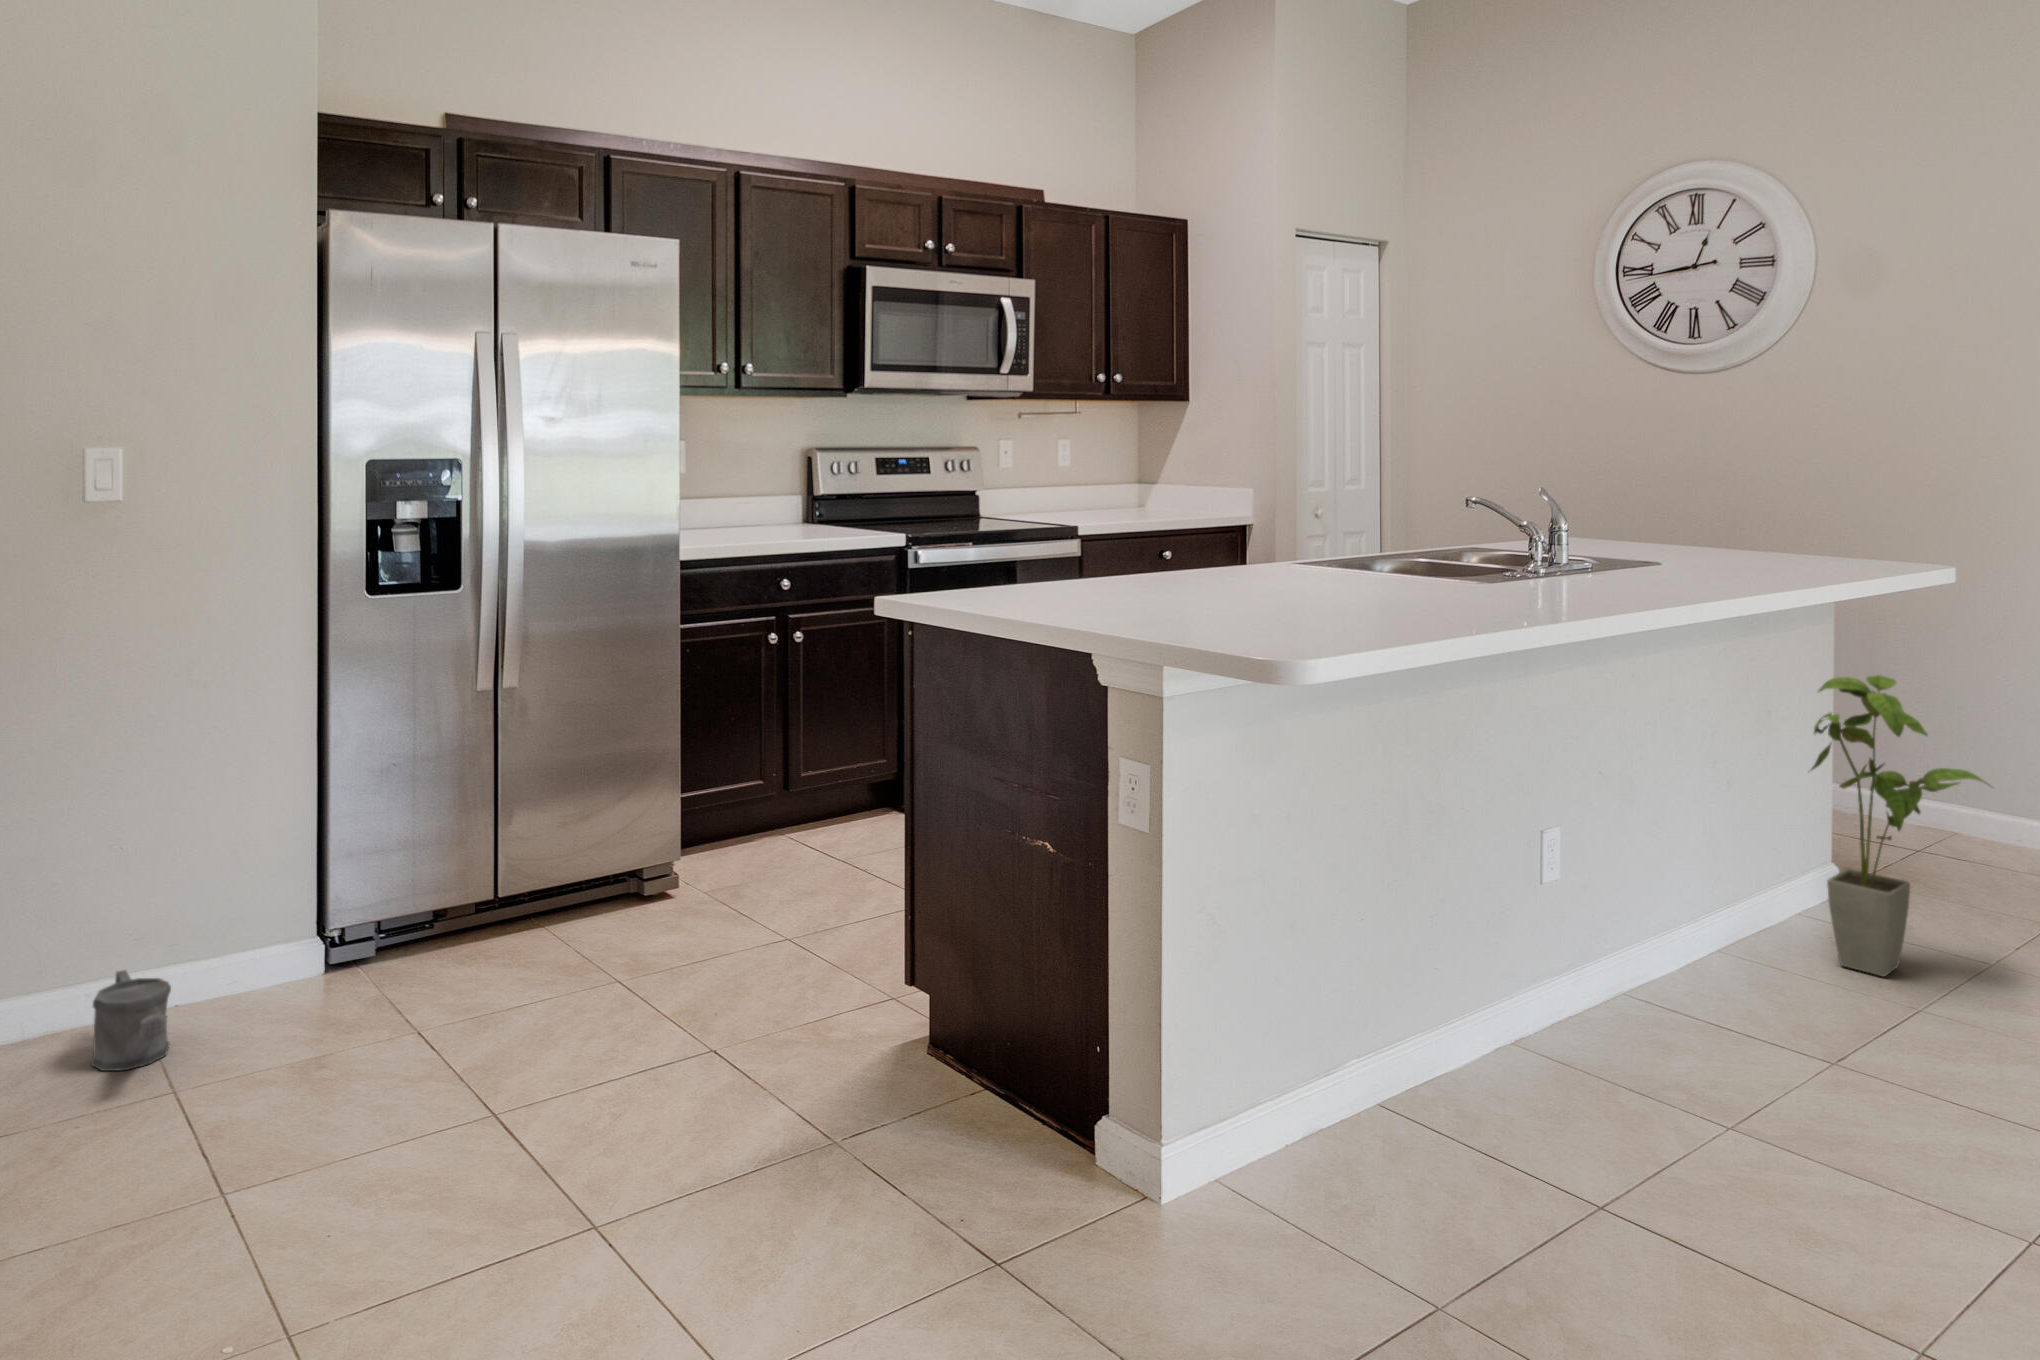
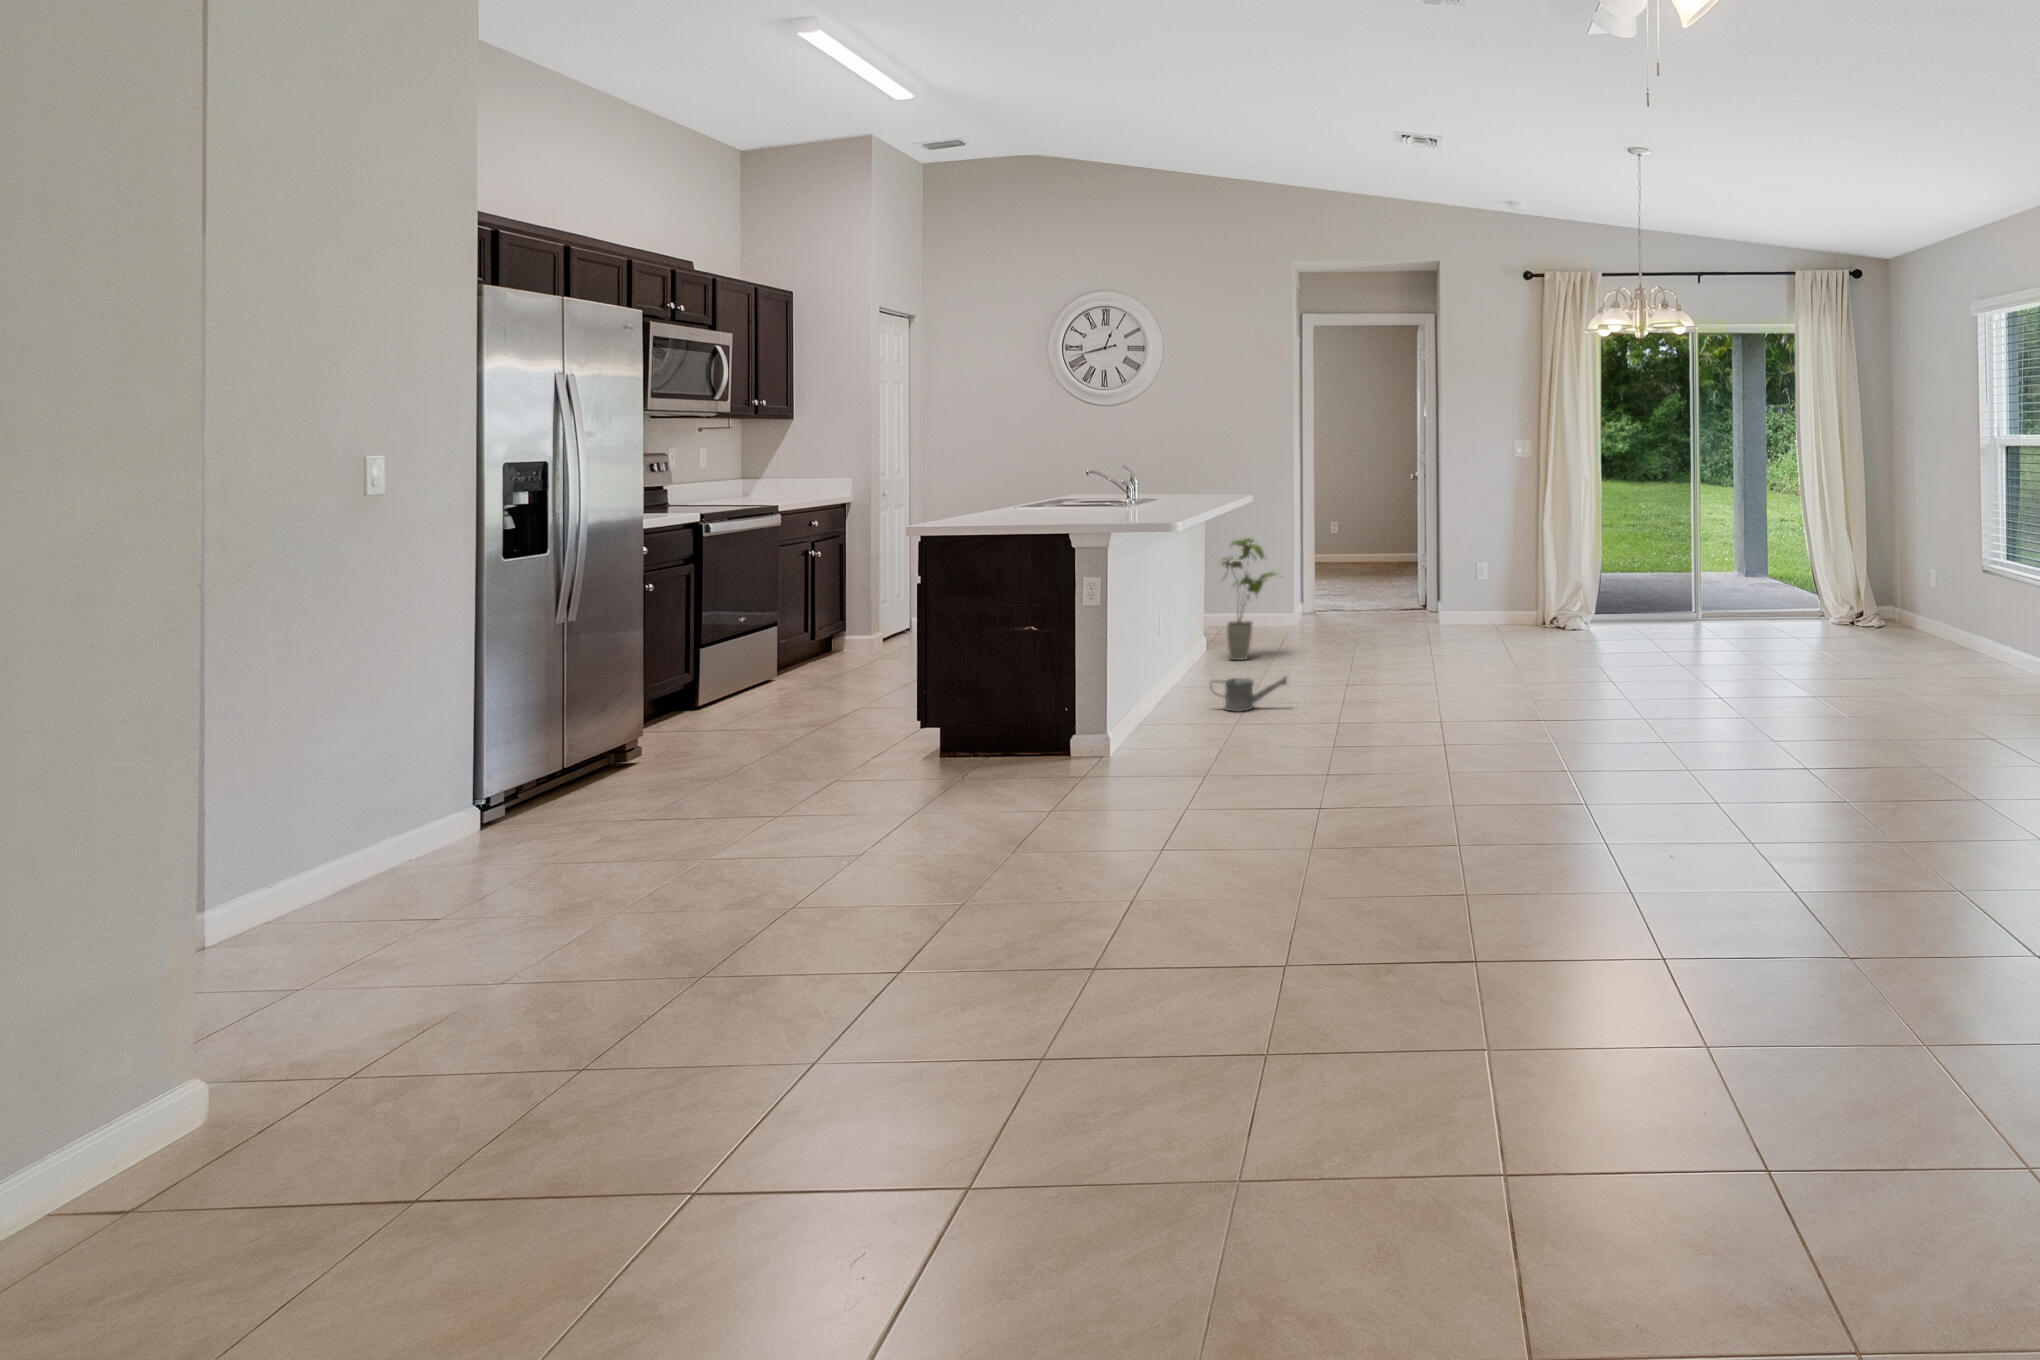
watering can: present [91,970,171,1071] -> present [1213,677,1287,712]

